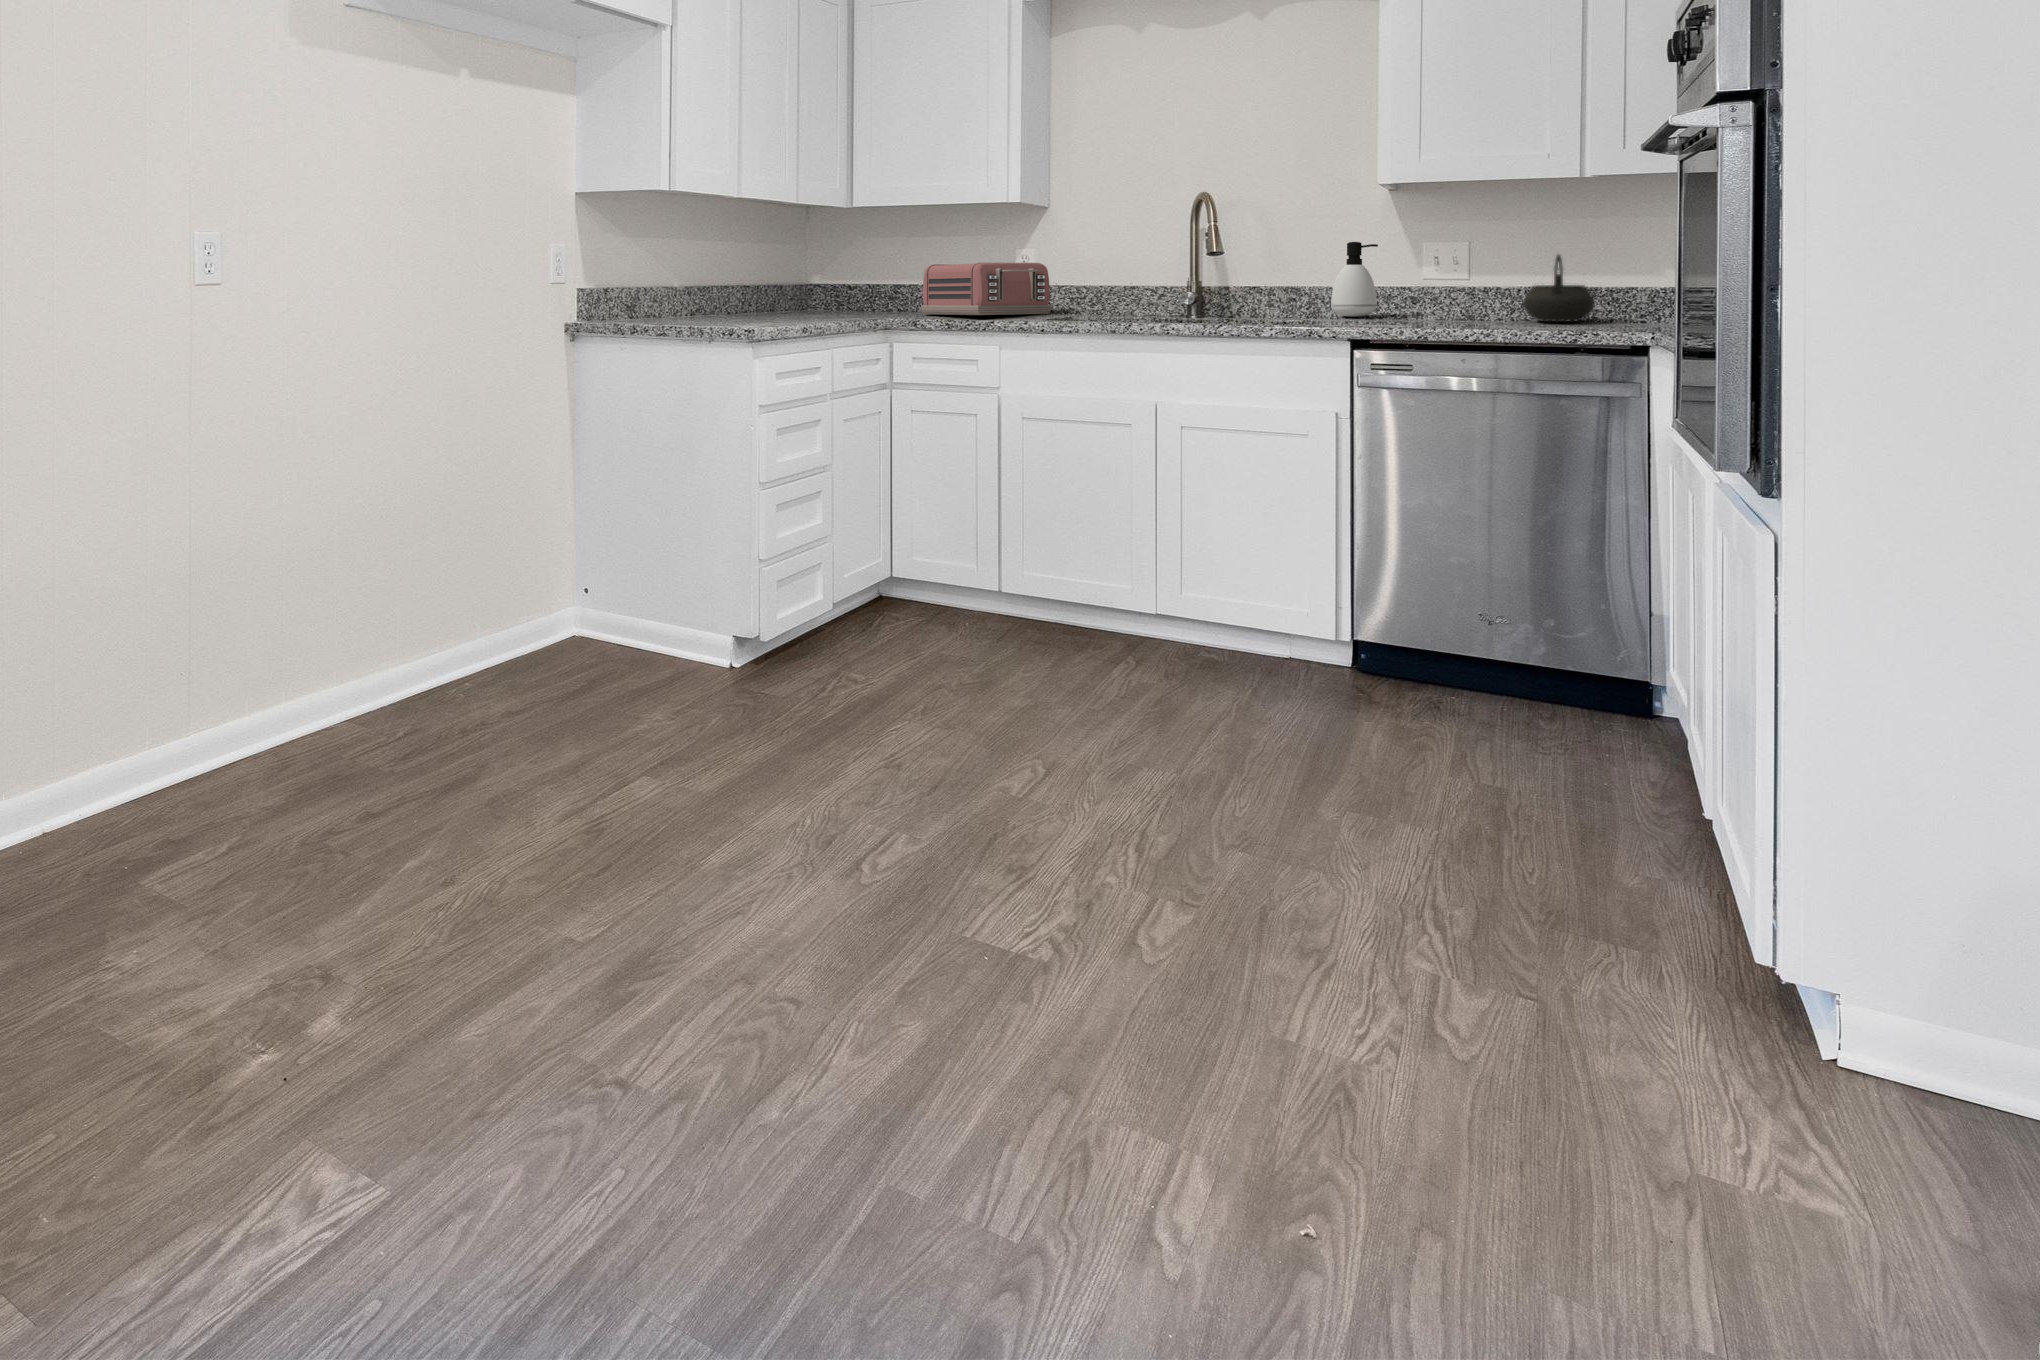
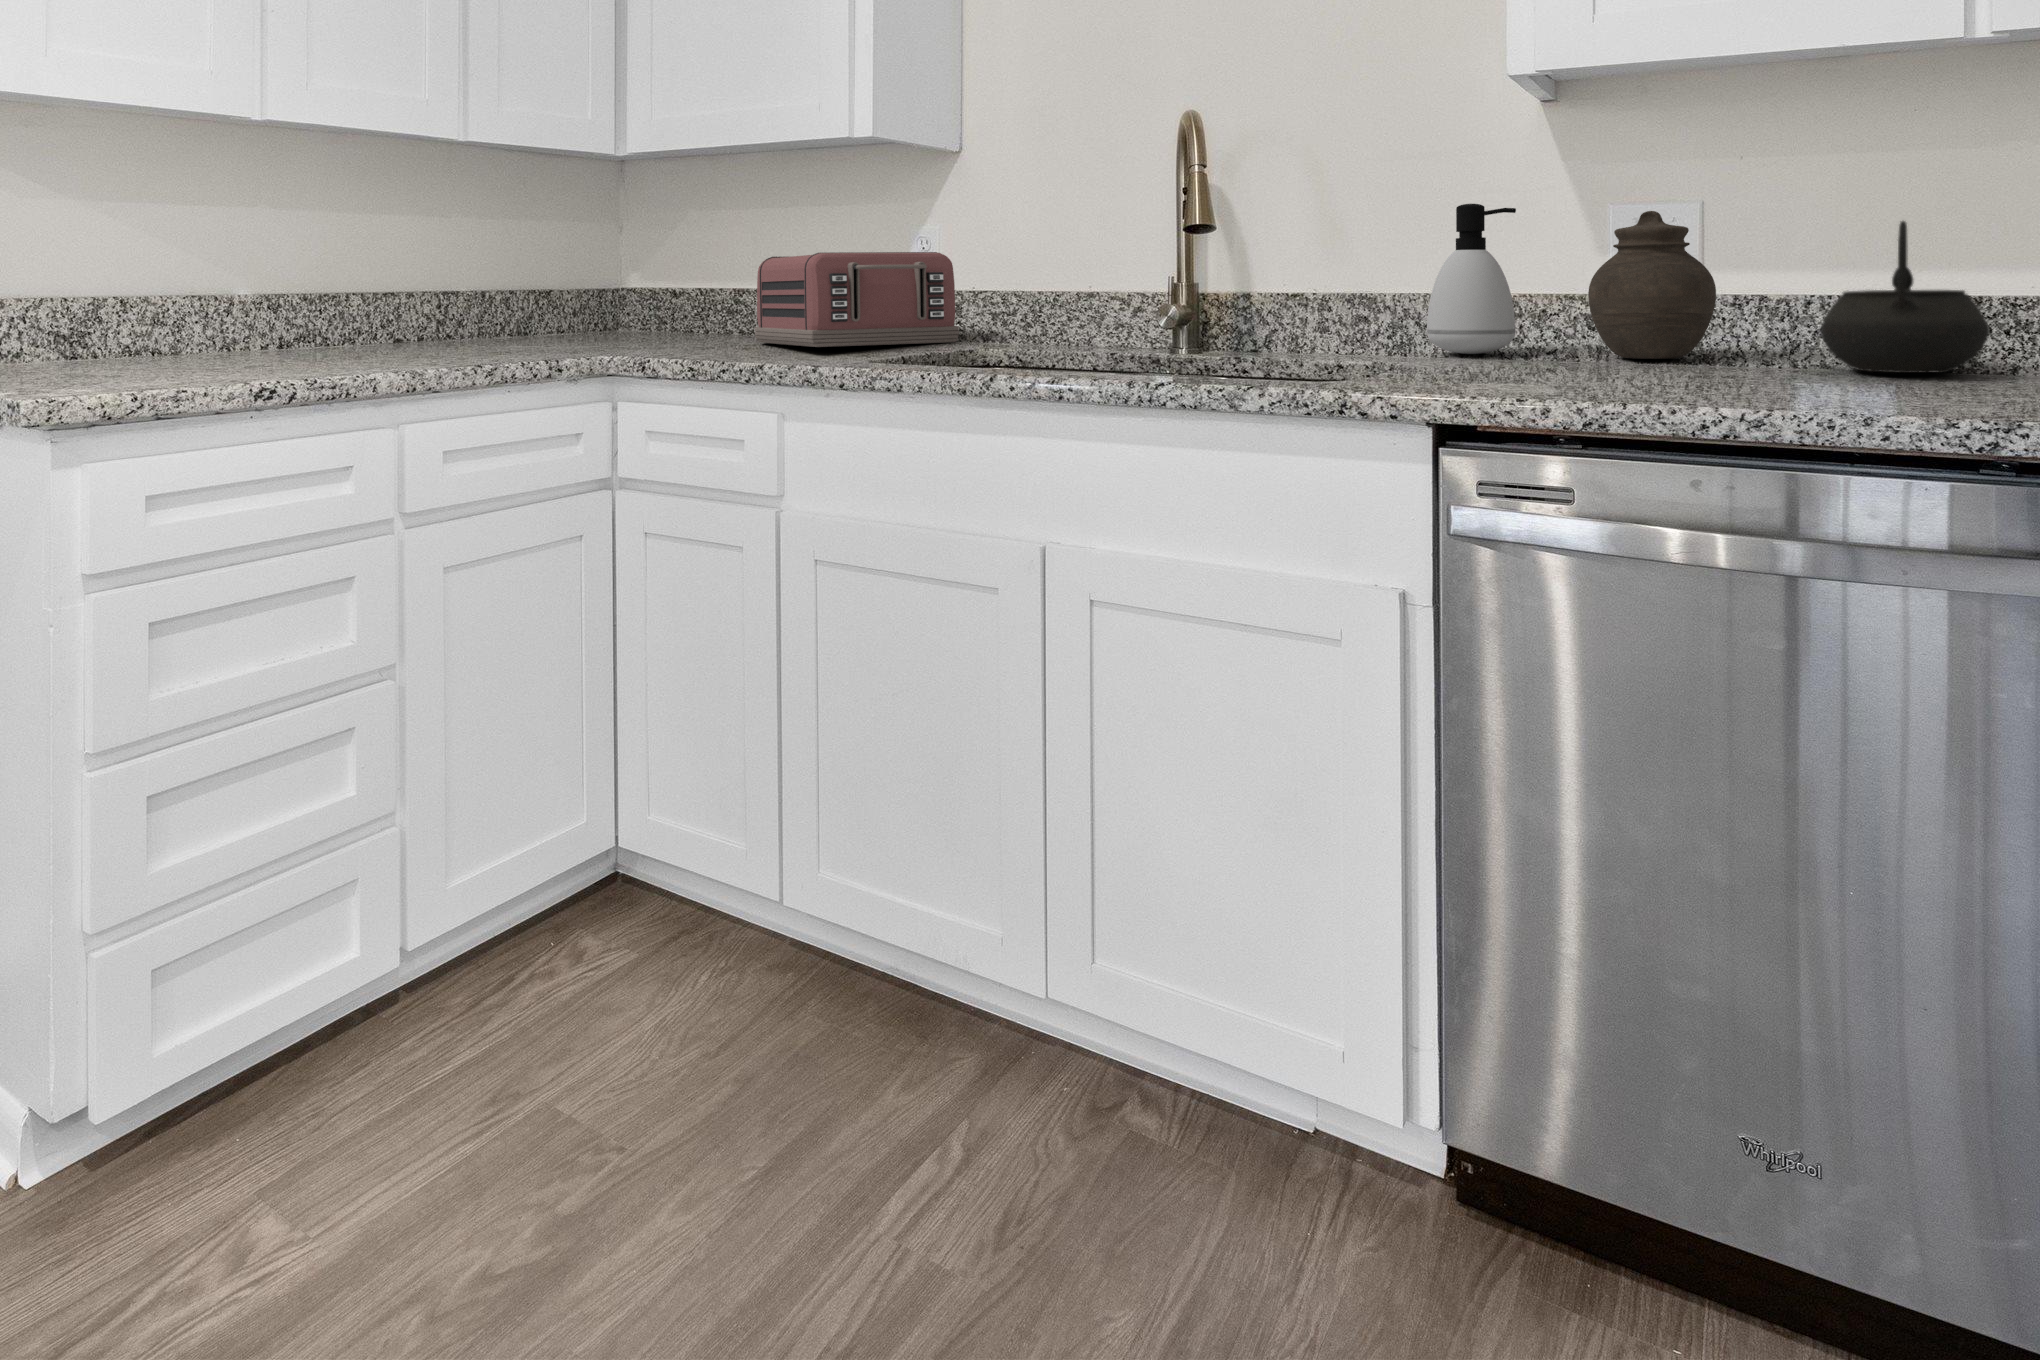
jar: none [1414,247,1476,318] -> present [1588,211,1716,359]

